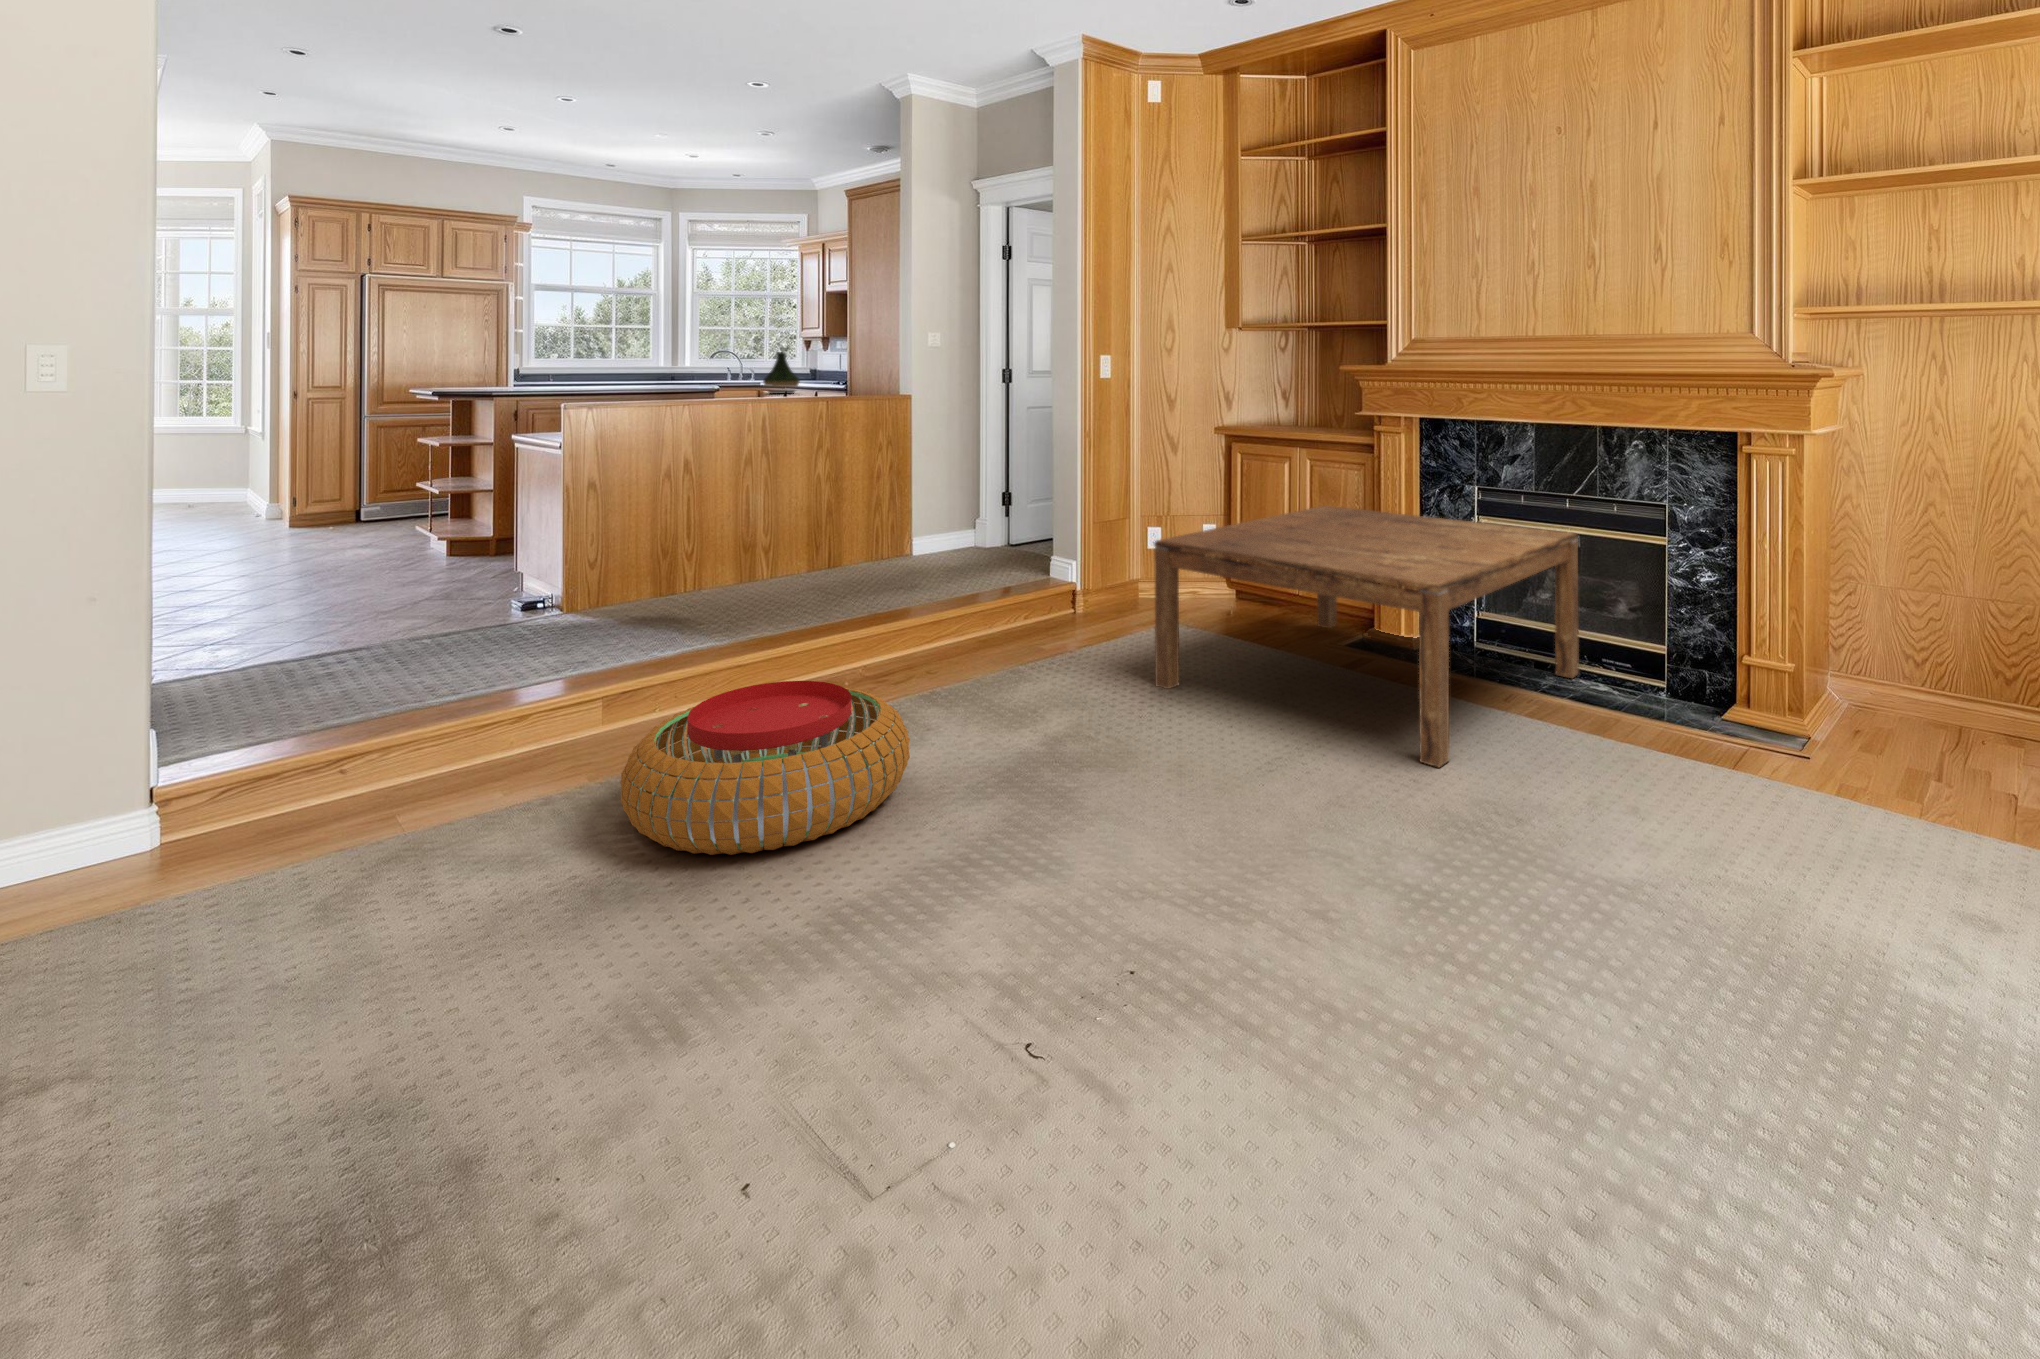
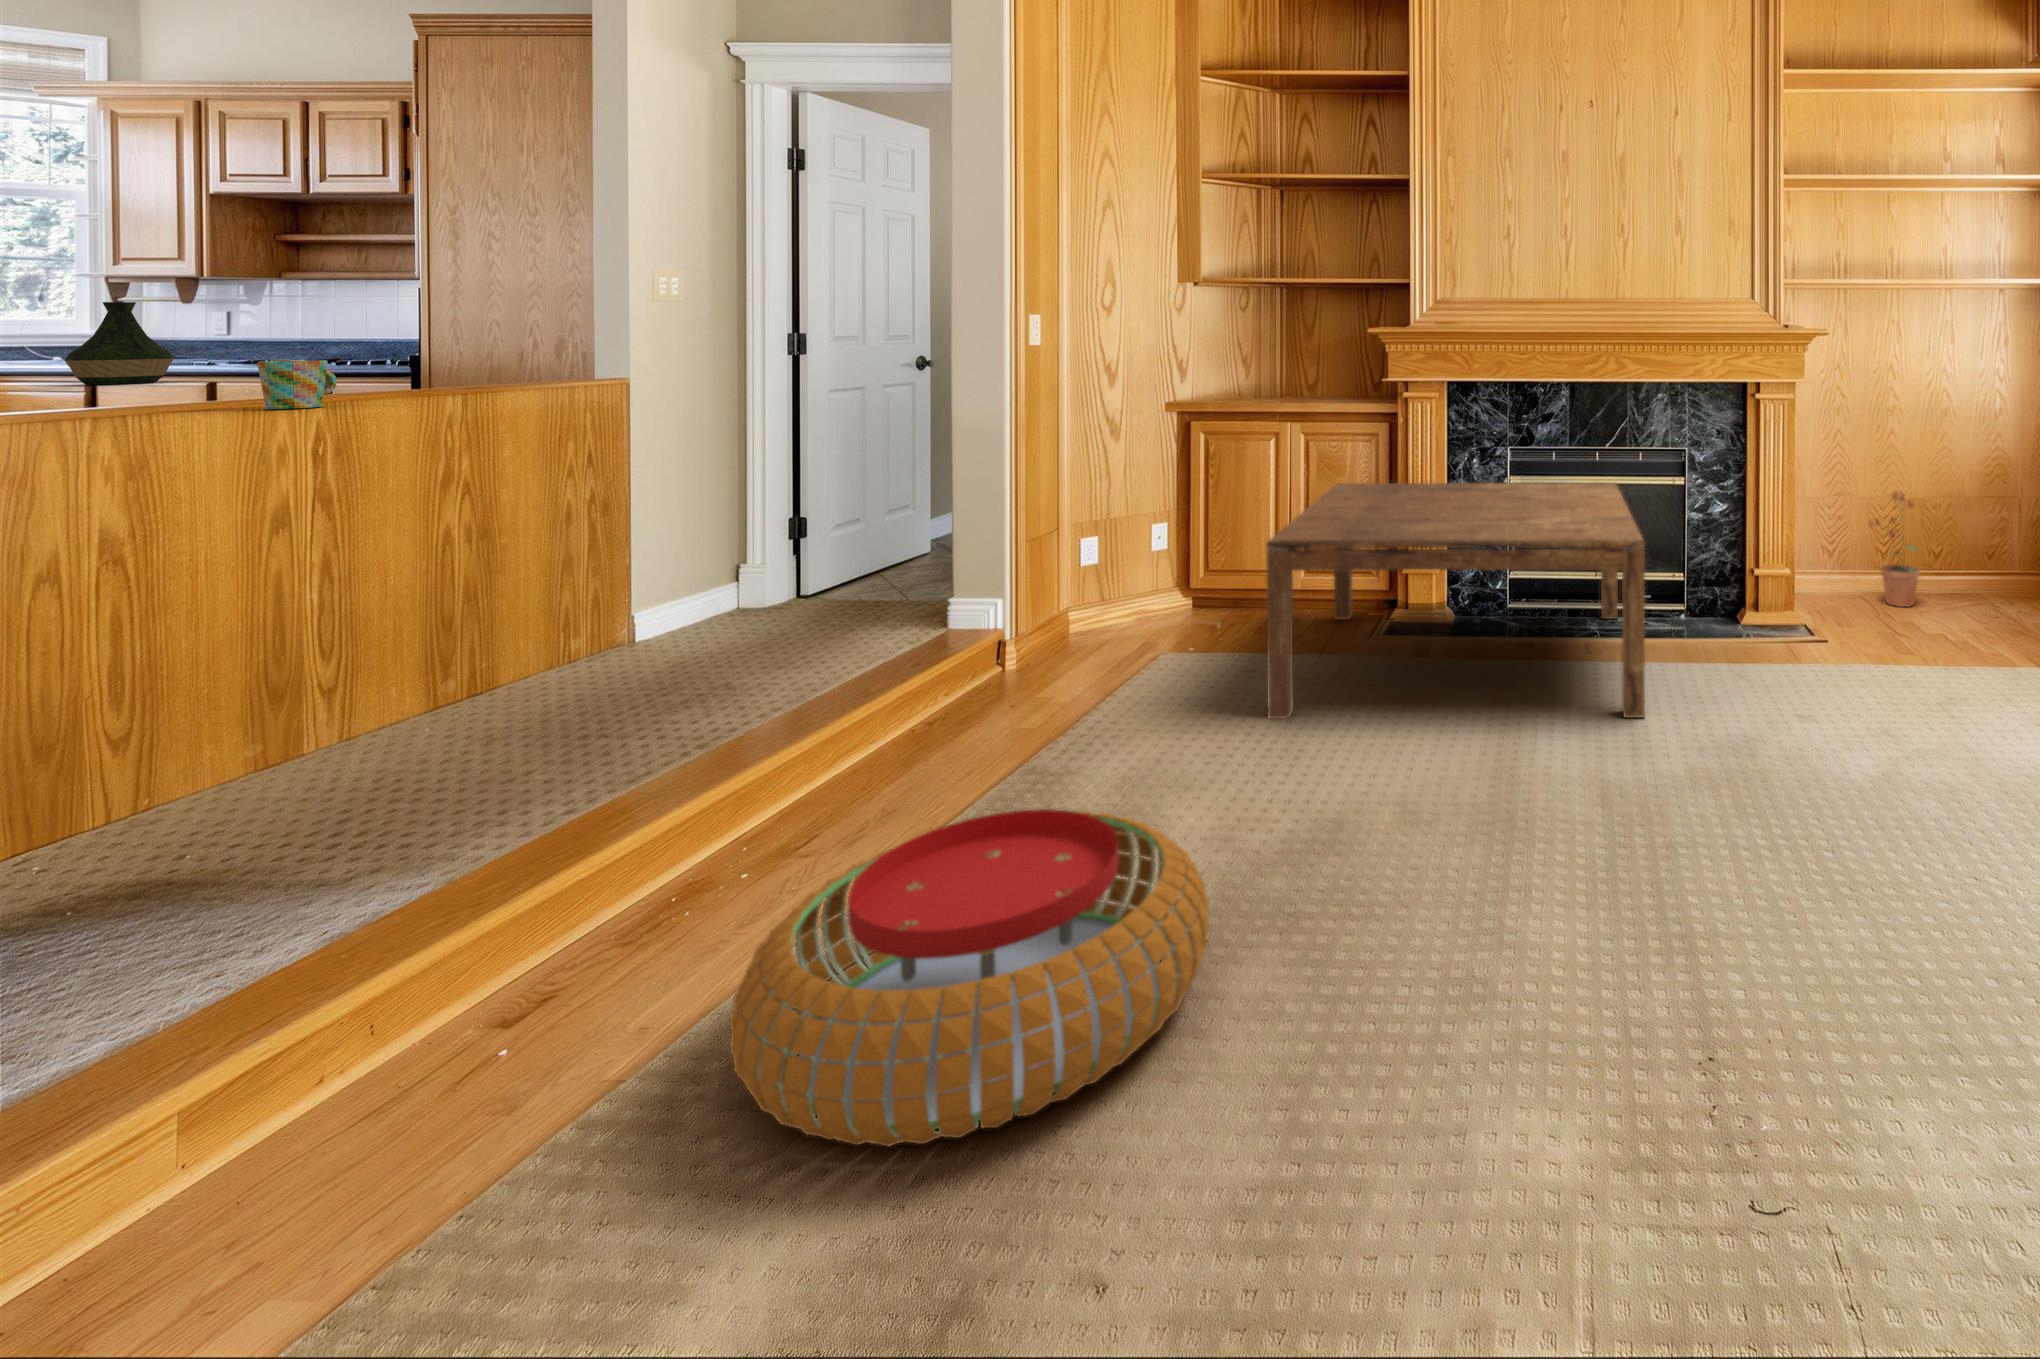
mug: none [725,383,757,408] -> present [257,360,336,409]
potted plant: none [1953,589,2027,749] -> present [1869,492,1920,607]

